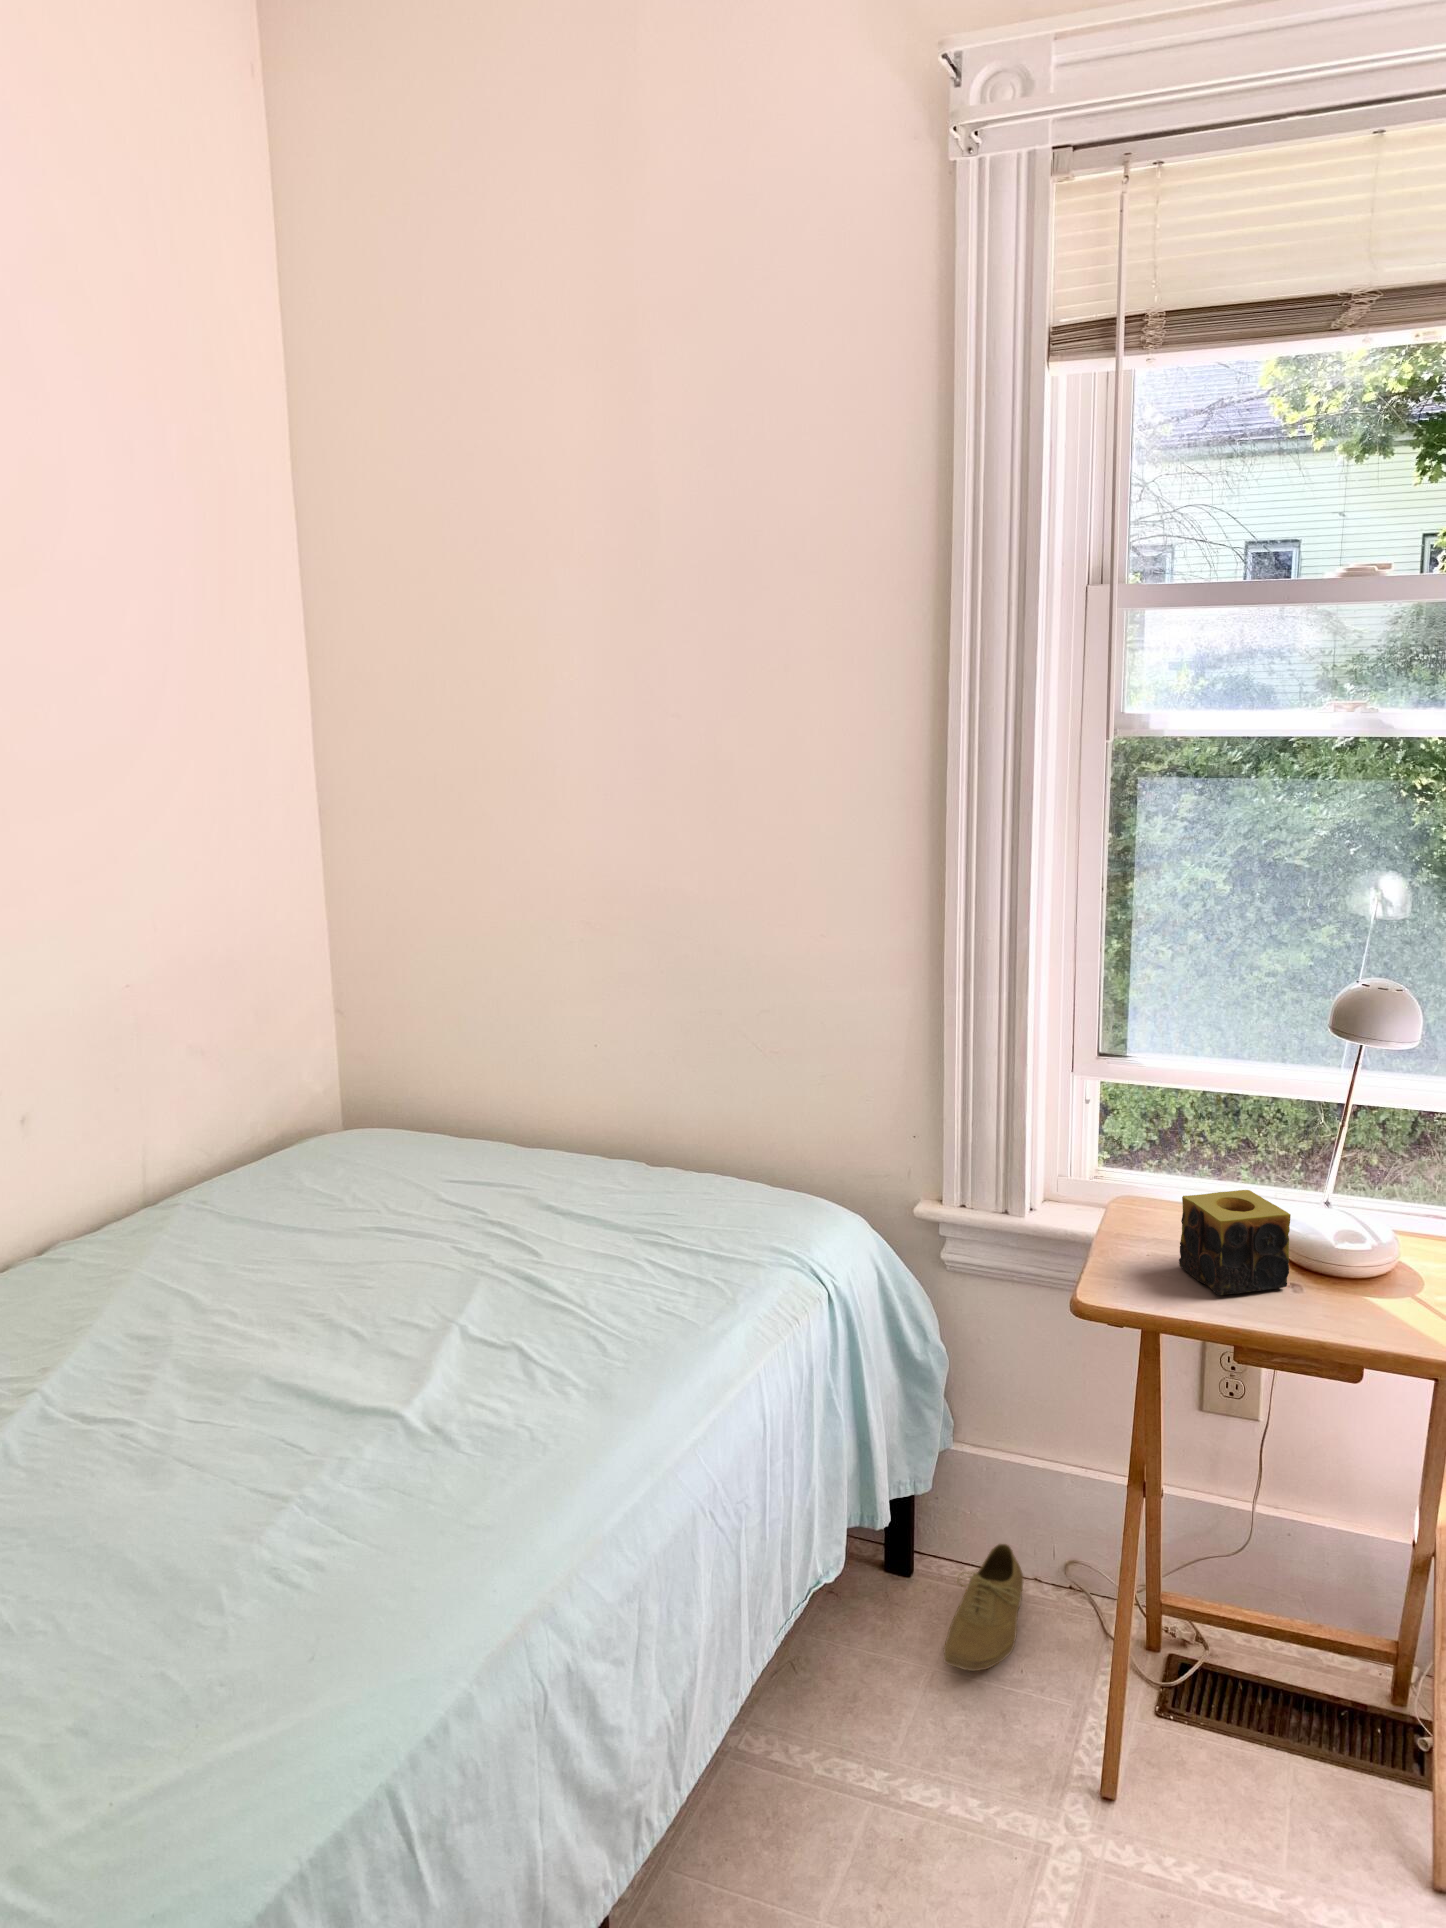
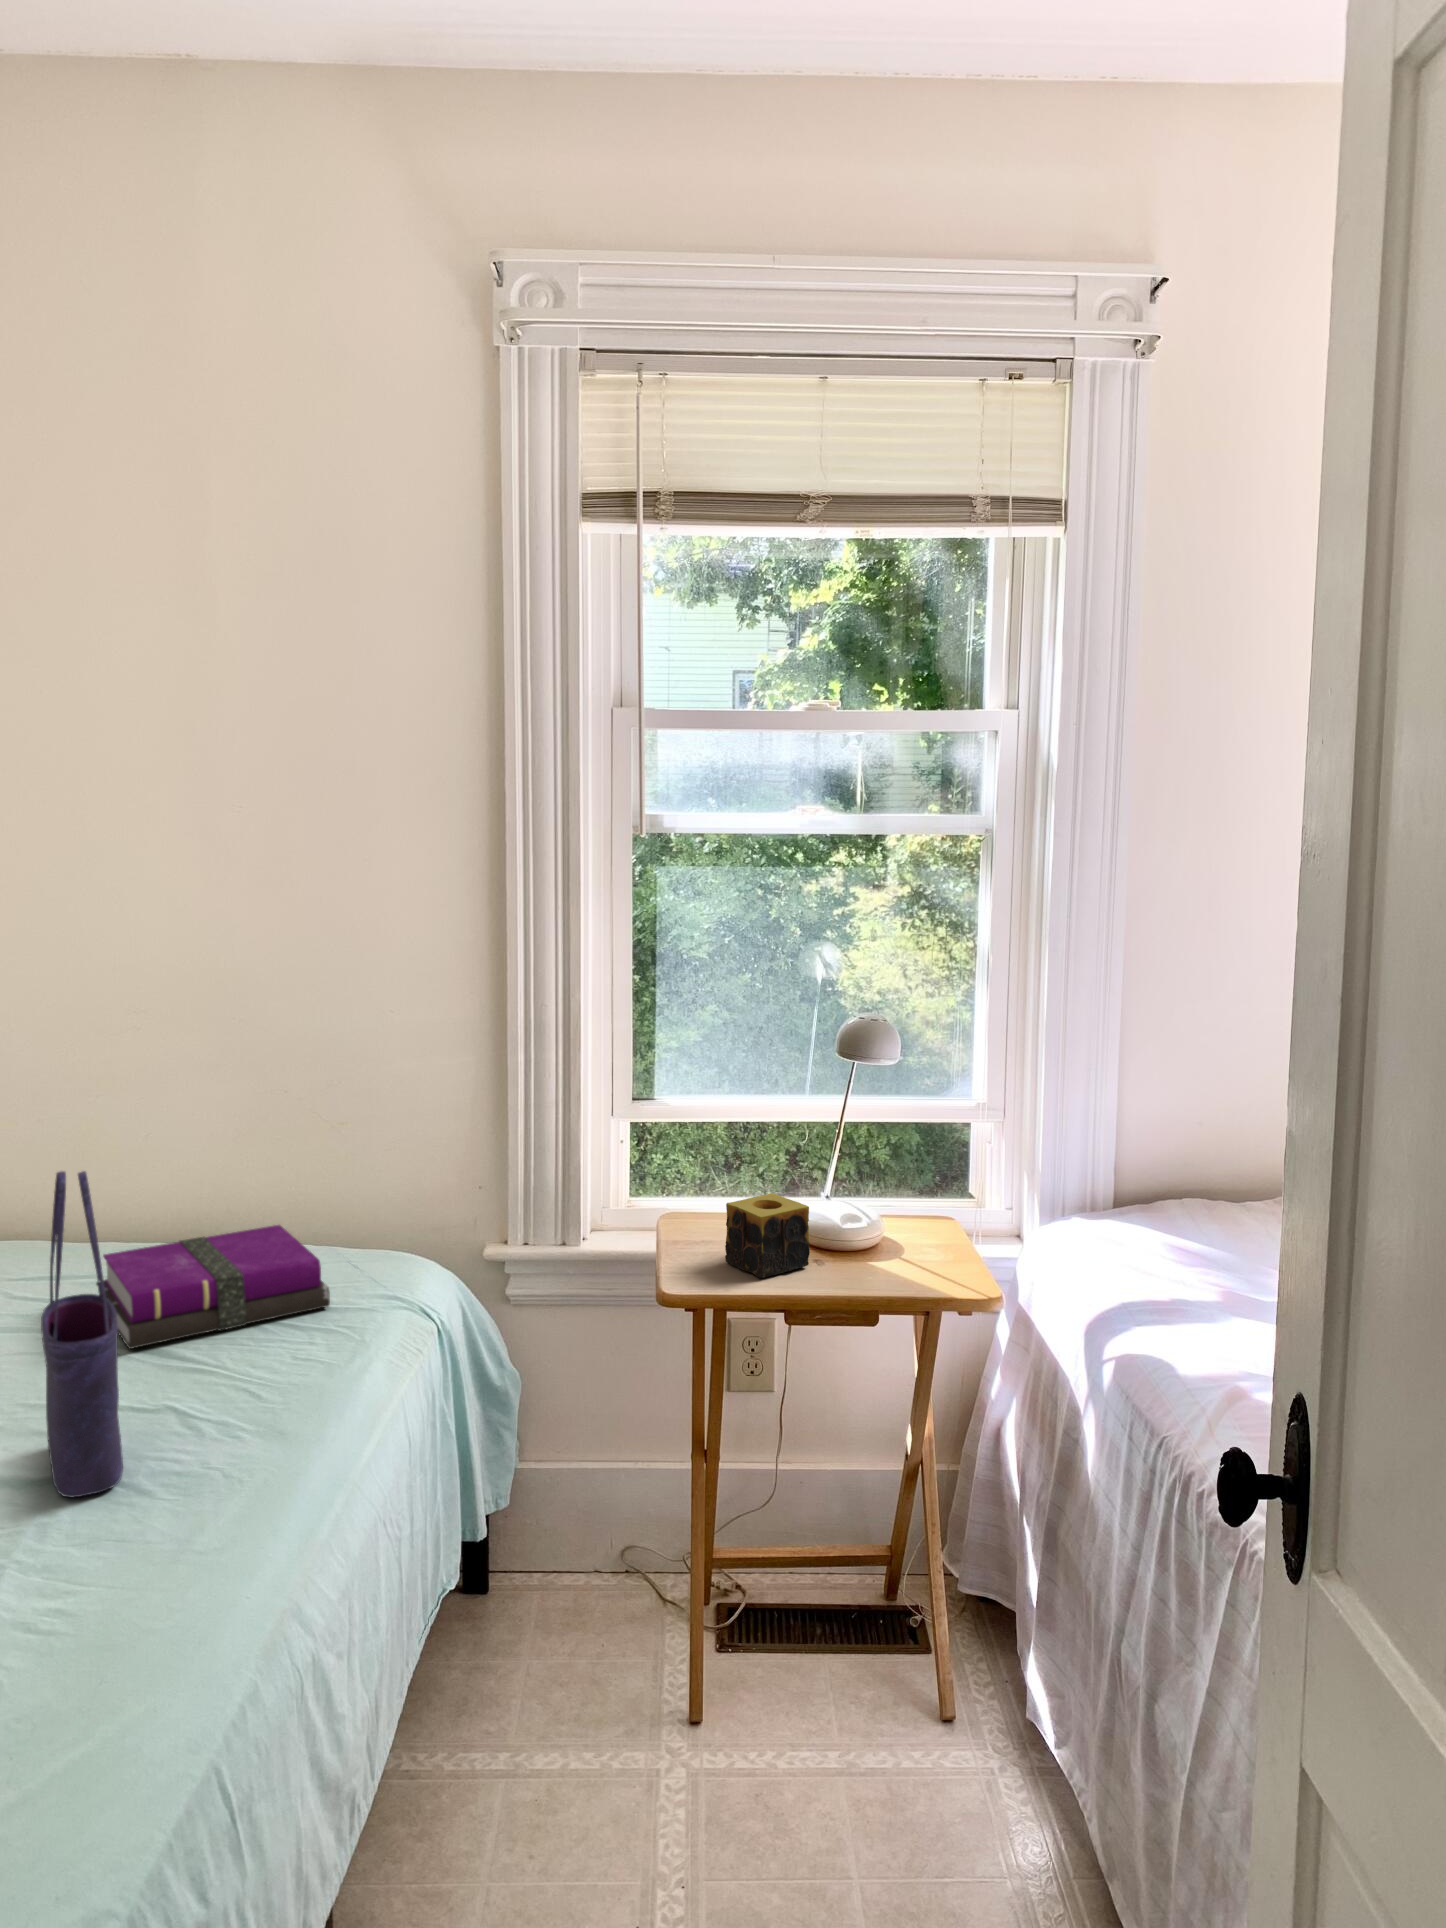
tote bag: none [374,1102,459,1434] -> present [41,1171,123,1497]
notebook: none [510,1158,719,1274] -> present [96,1225,330,1349]
shoe: present [944,1544,1023,1671] -> none [536,1543,596,1654]

